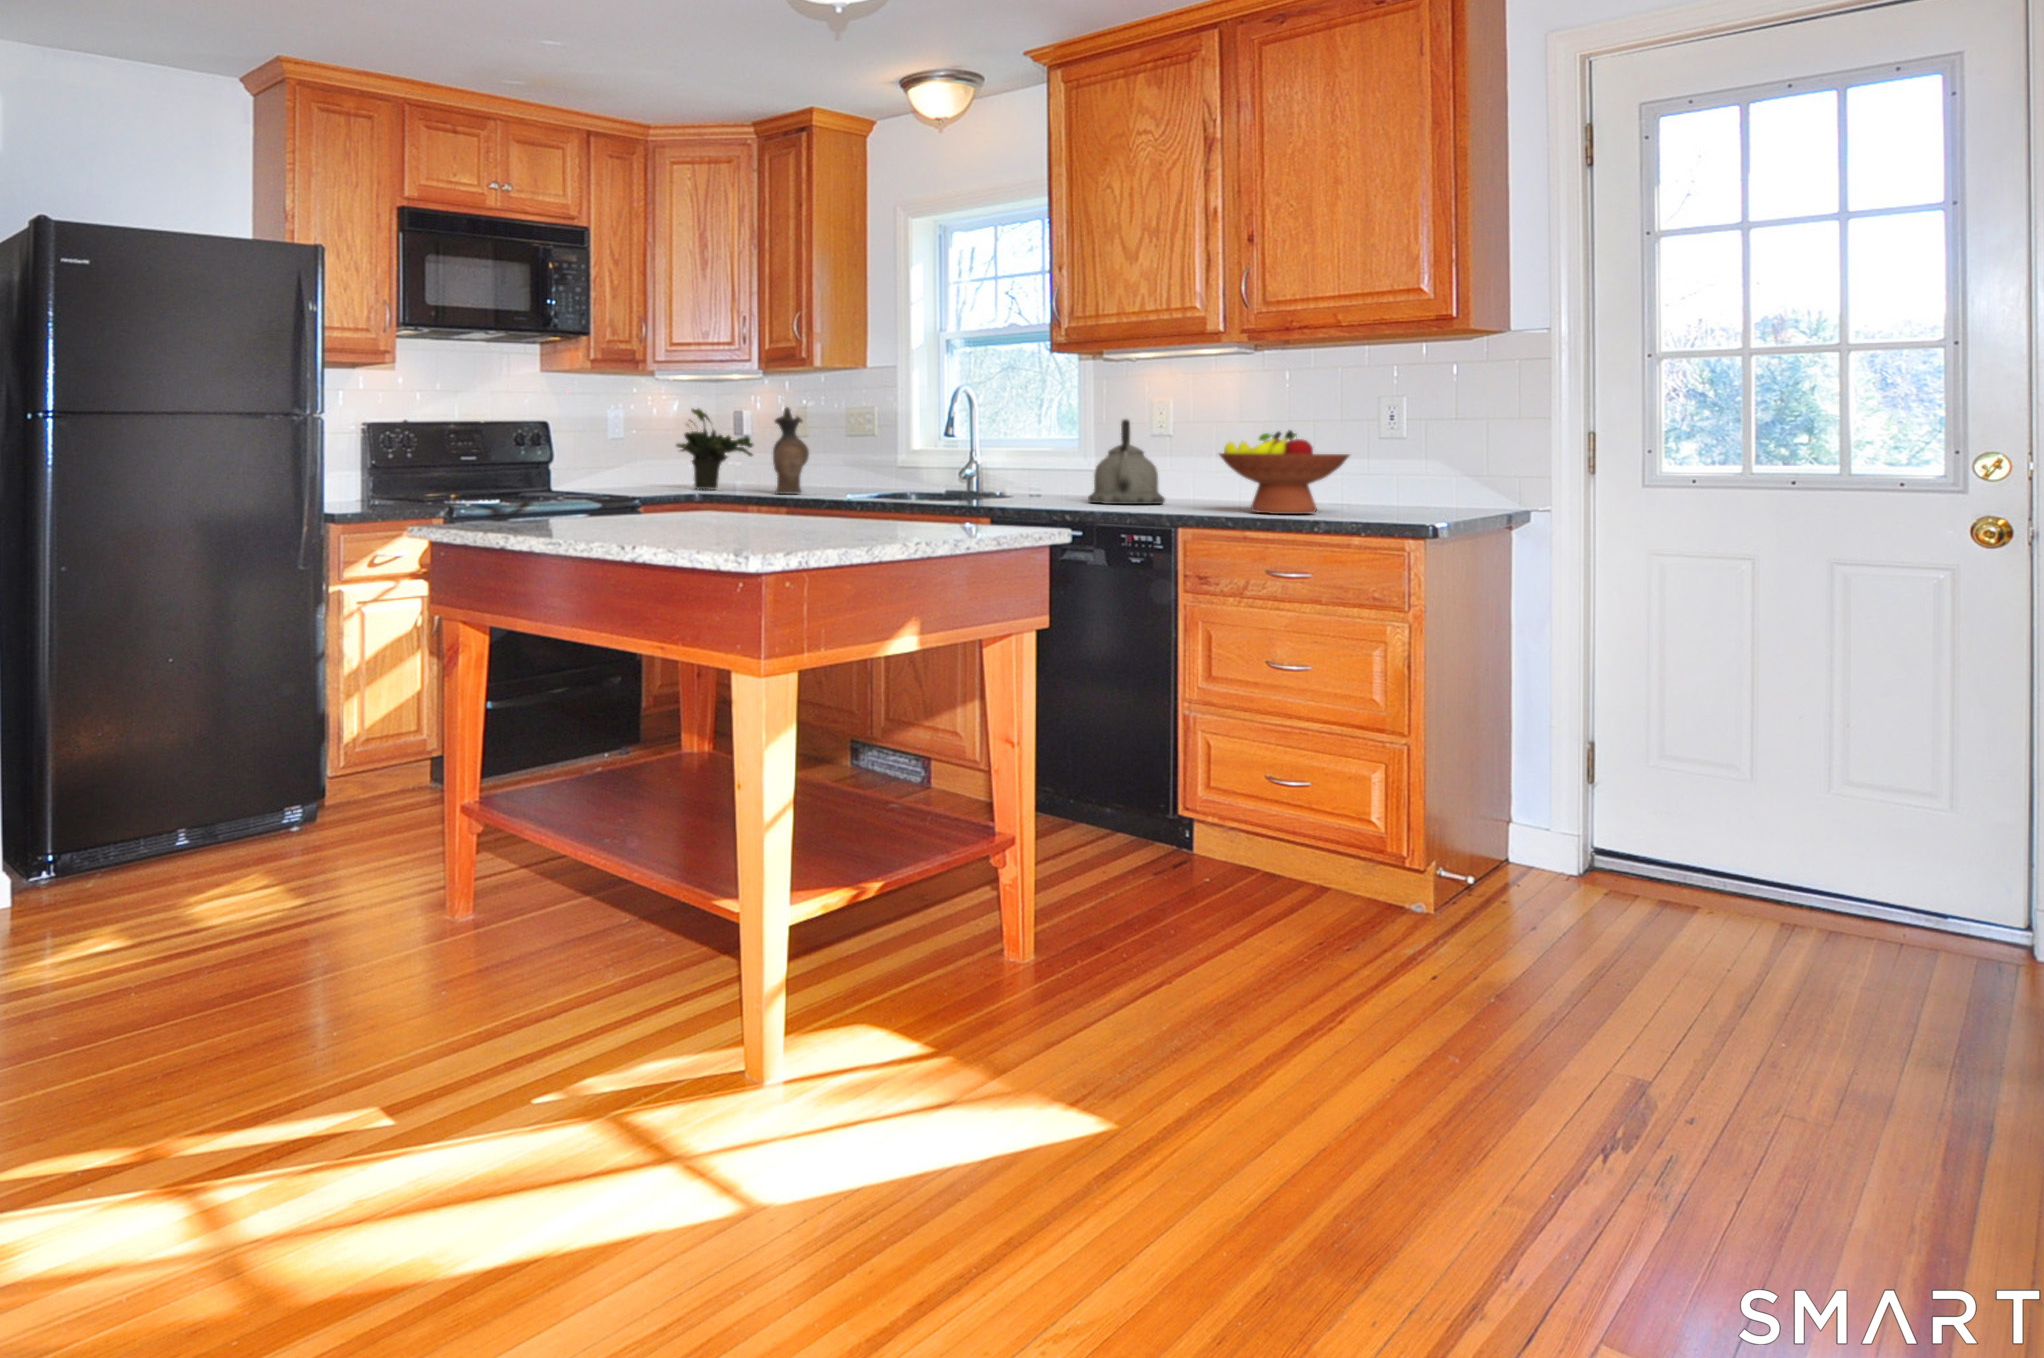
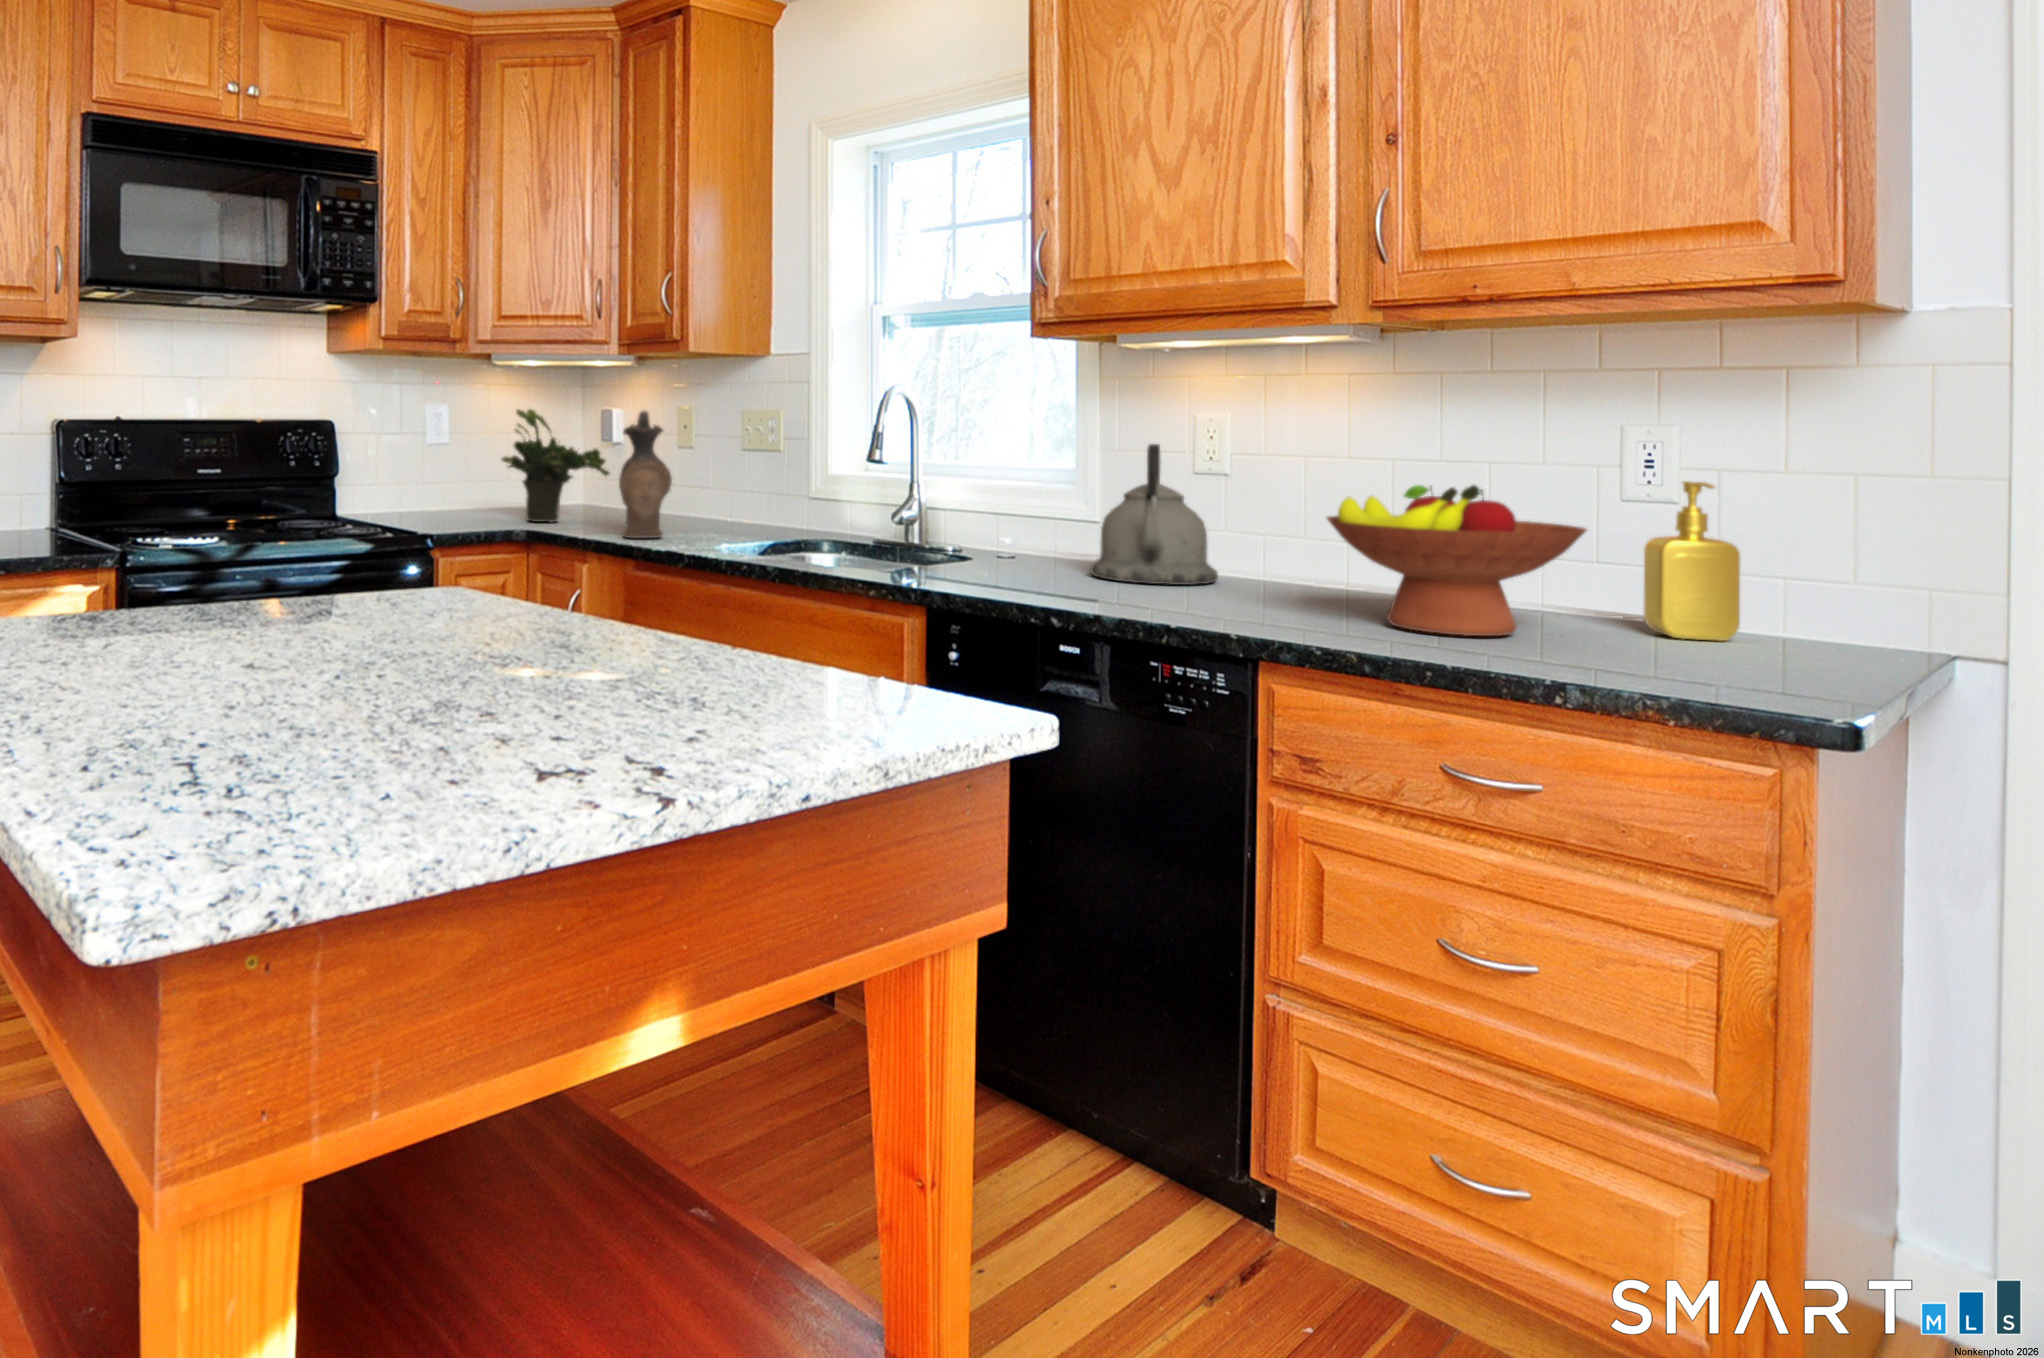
soap dispenser: none [1386,429,1432,515] -> present [1644,481,1740,641]

